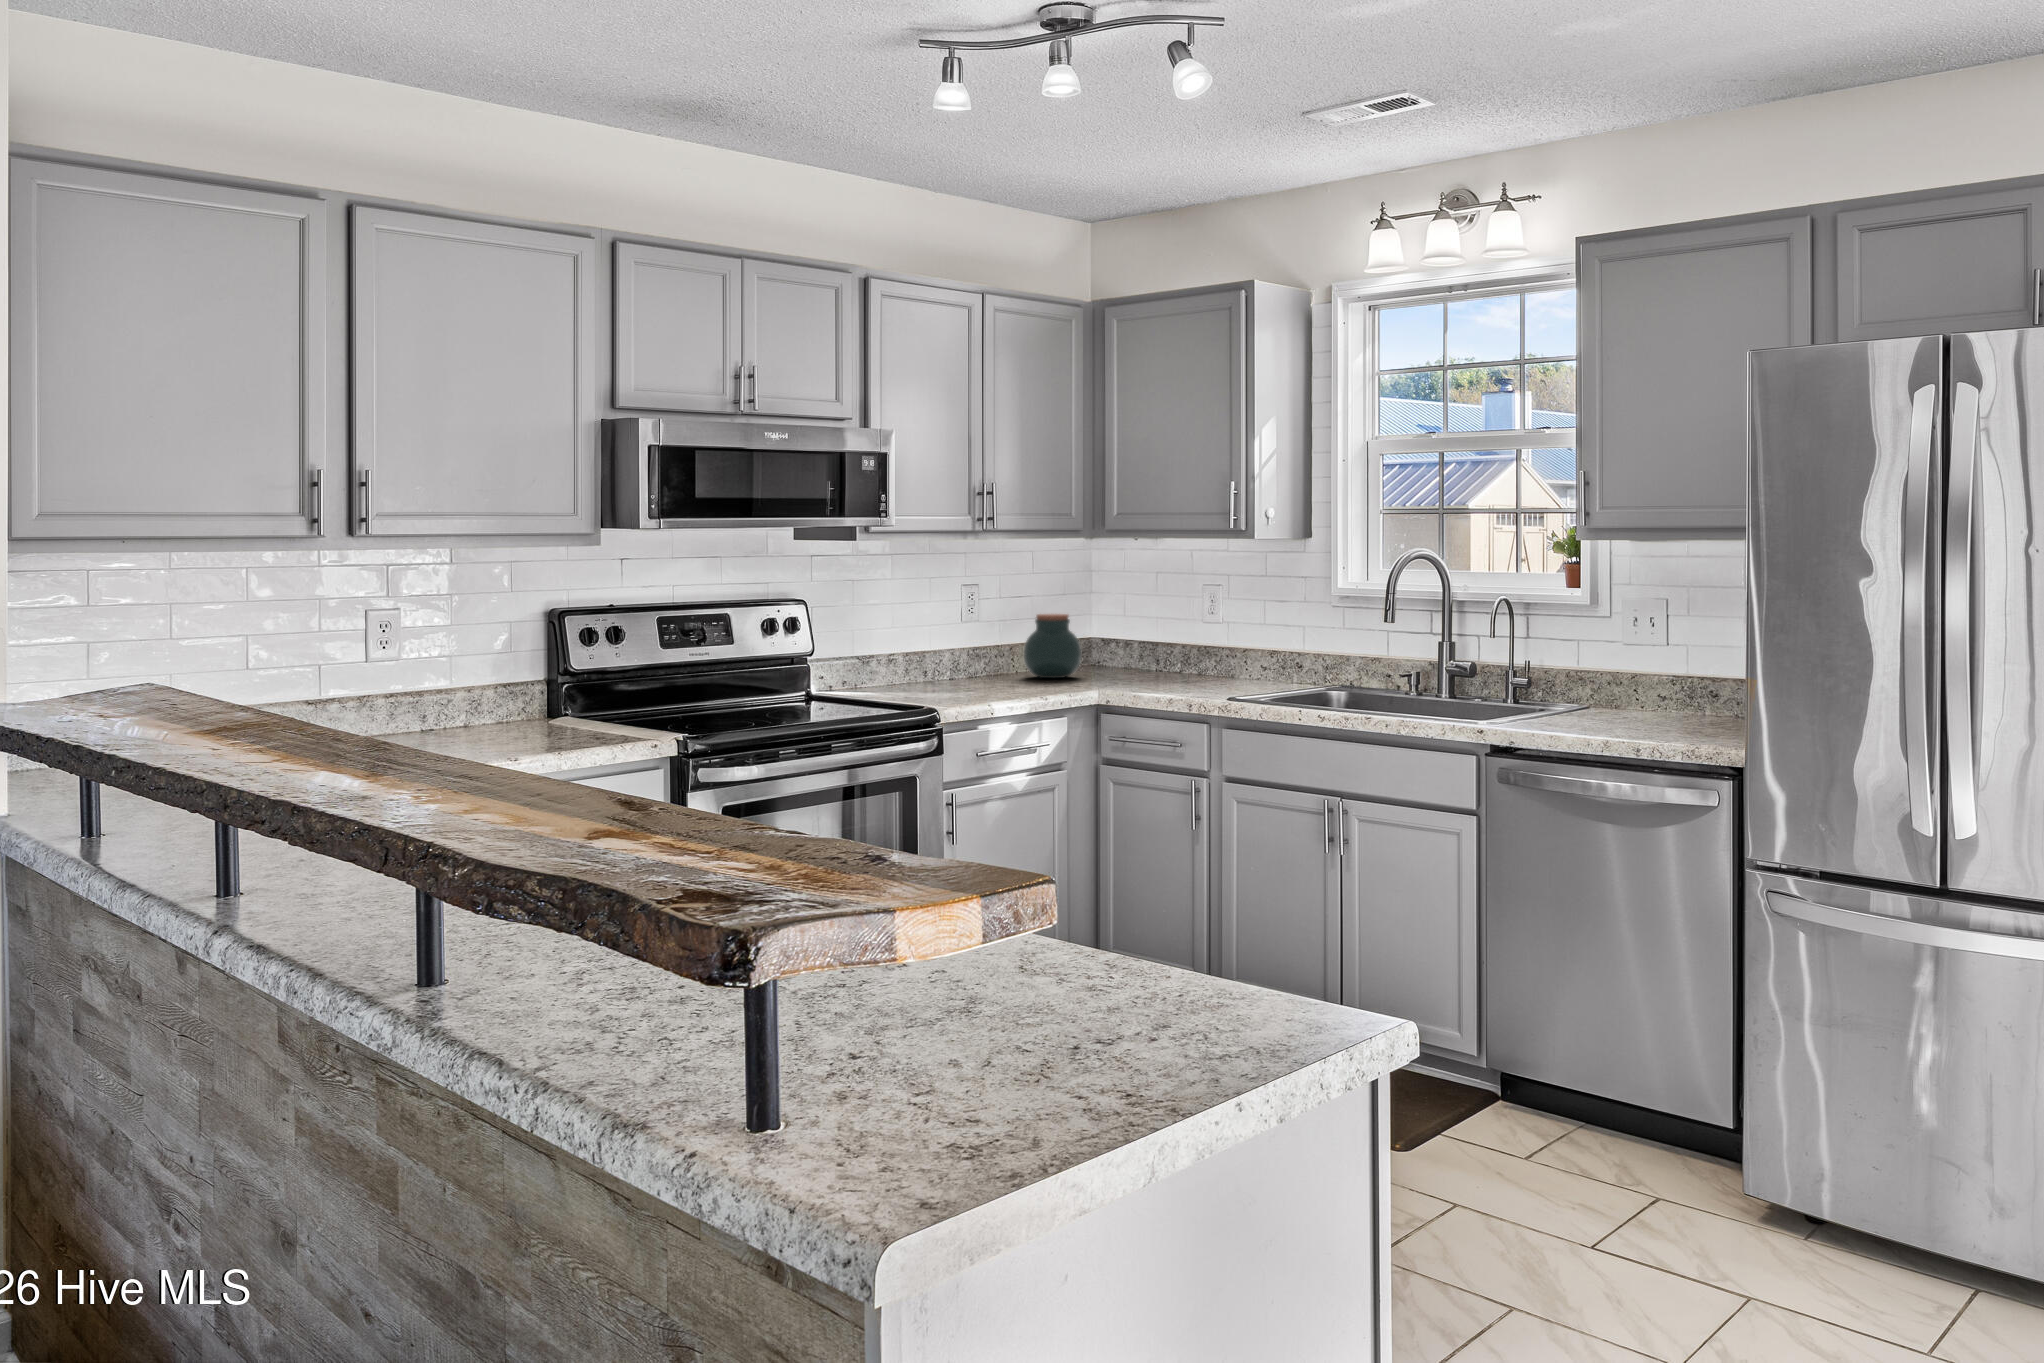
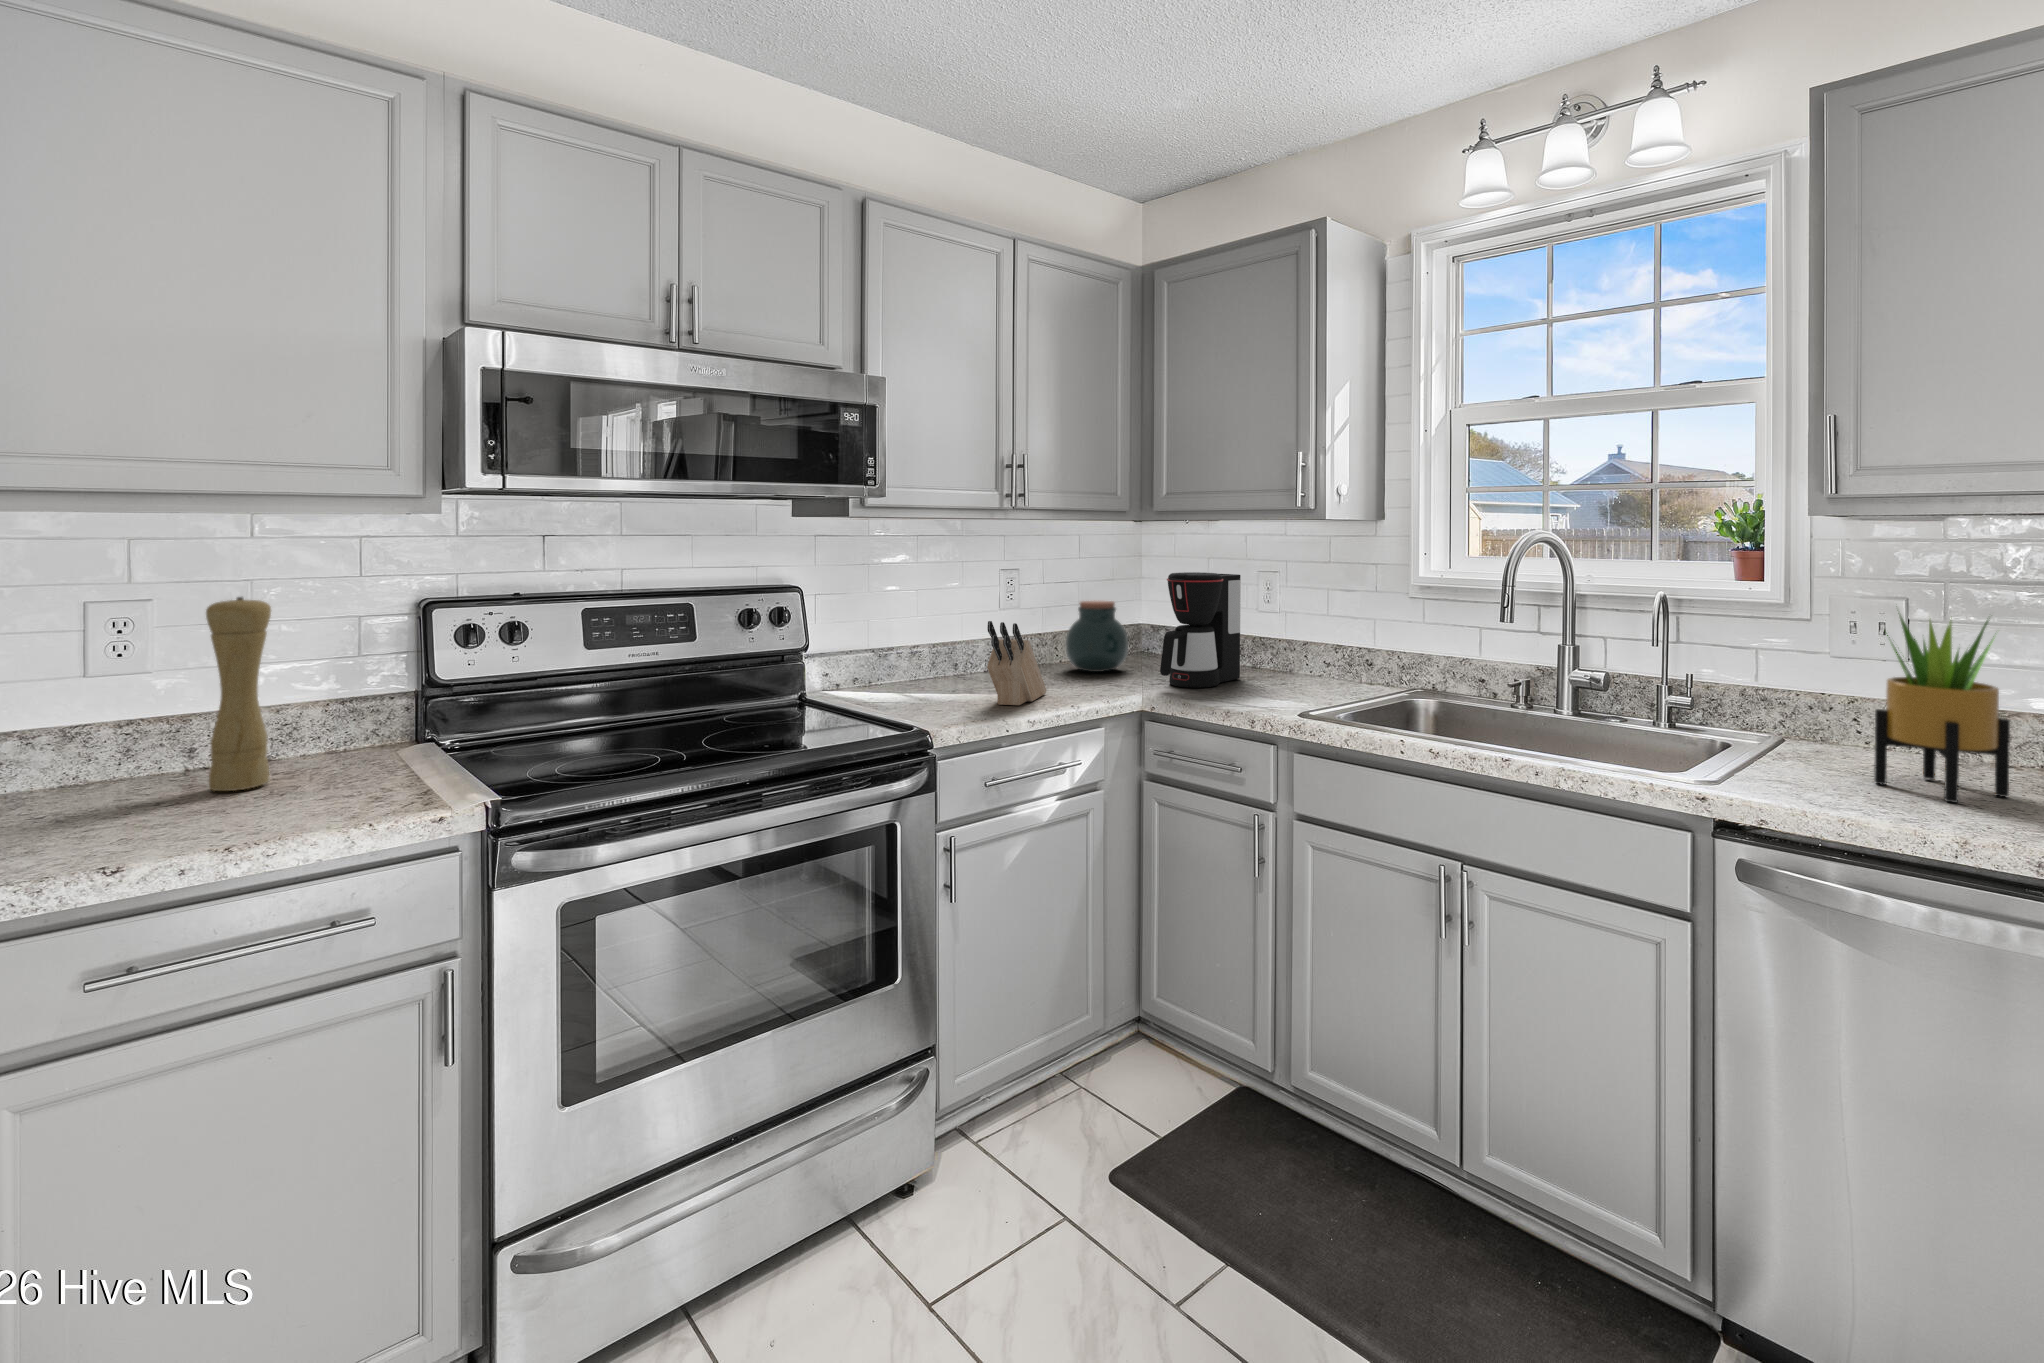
coffee maker: none [1112,587,1183,687] -> present [1160,572,1241,688]
potted plant: none [1612,601,1689,731] -> present [1874,613,2010,803]
pepper mill: none [468,605,503,737] -> present [206,597,271,791]
knife block: none [970,627,1015,697] -> present [987,621,1046,705]

